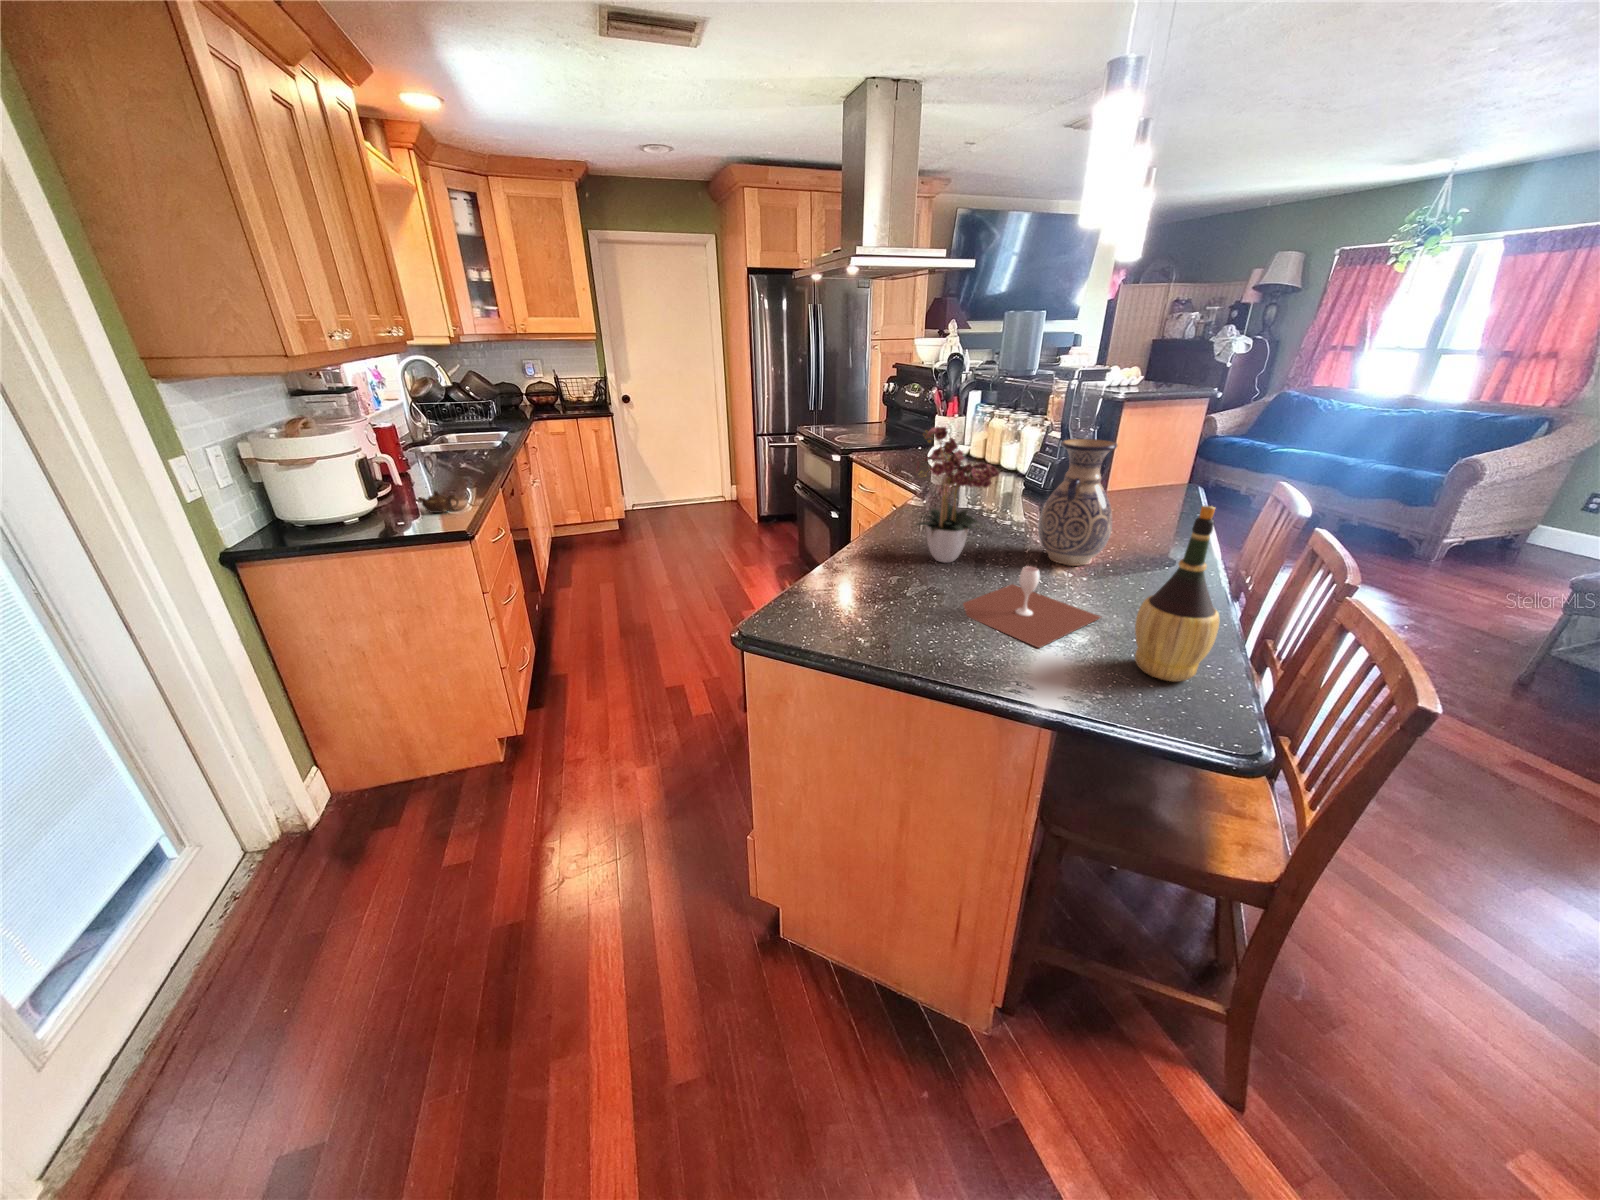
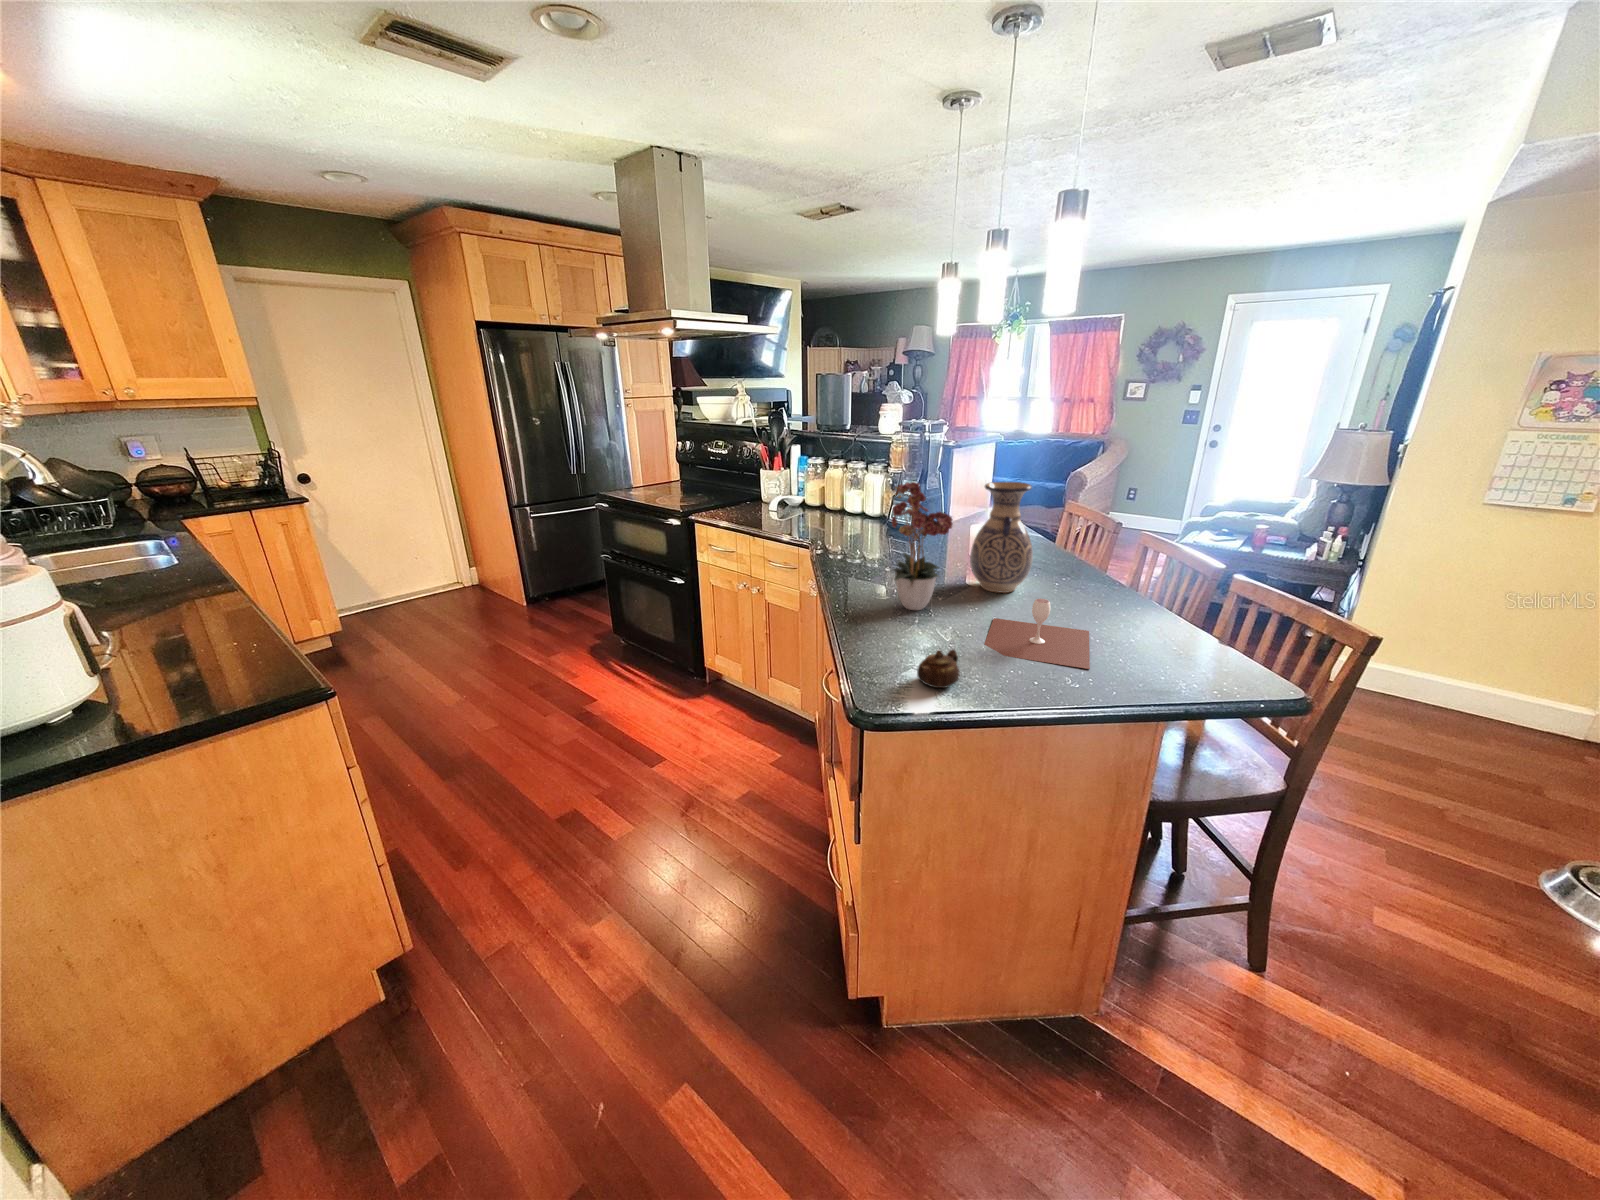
teapot: present [419,491,459,513] -> present [917,650,960,688]
wine bottle: present [1135,506,1219,681] -> none [1154,526,1224,671]

